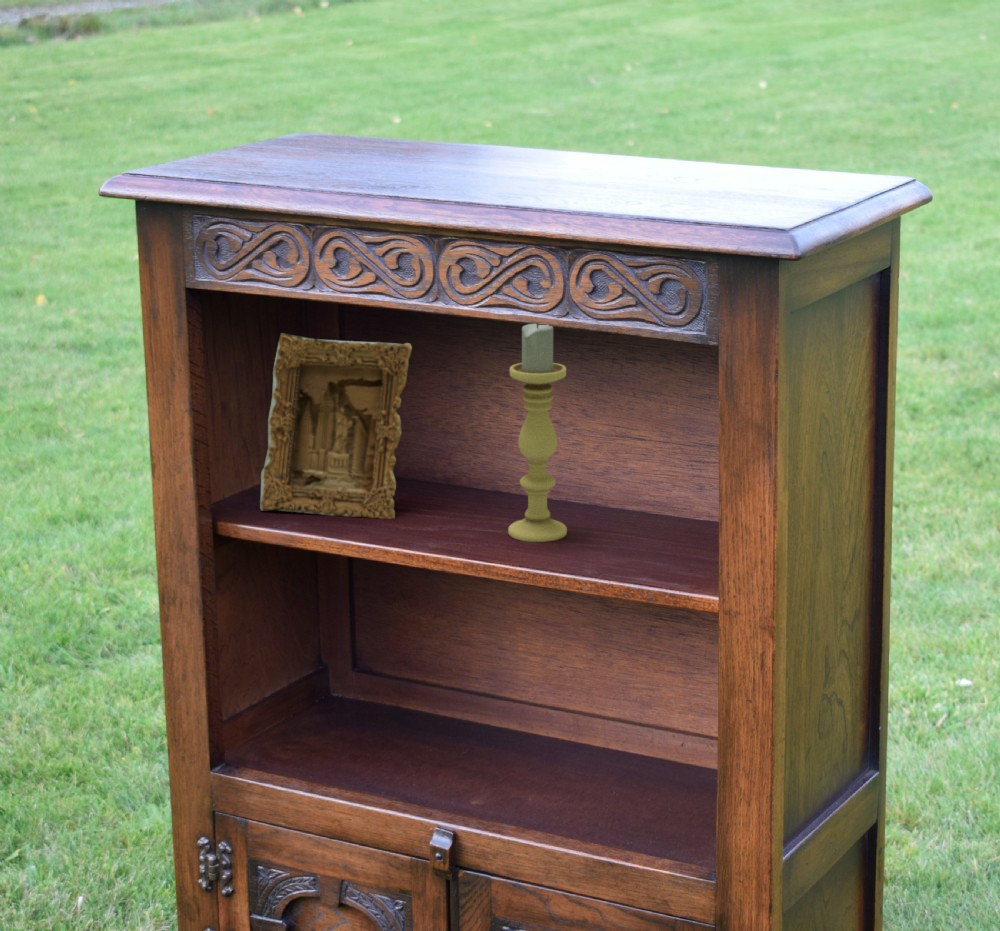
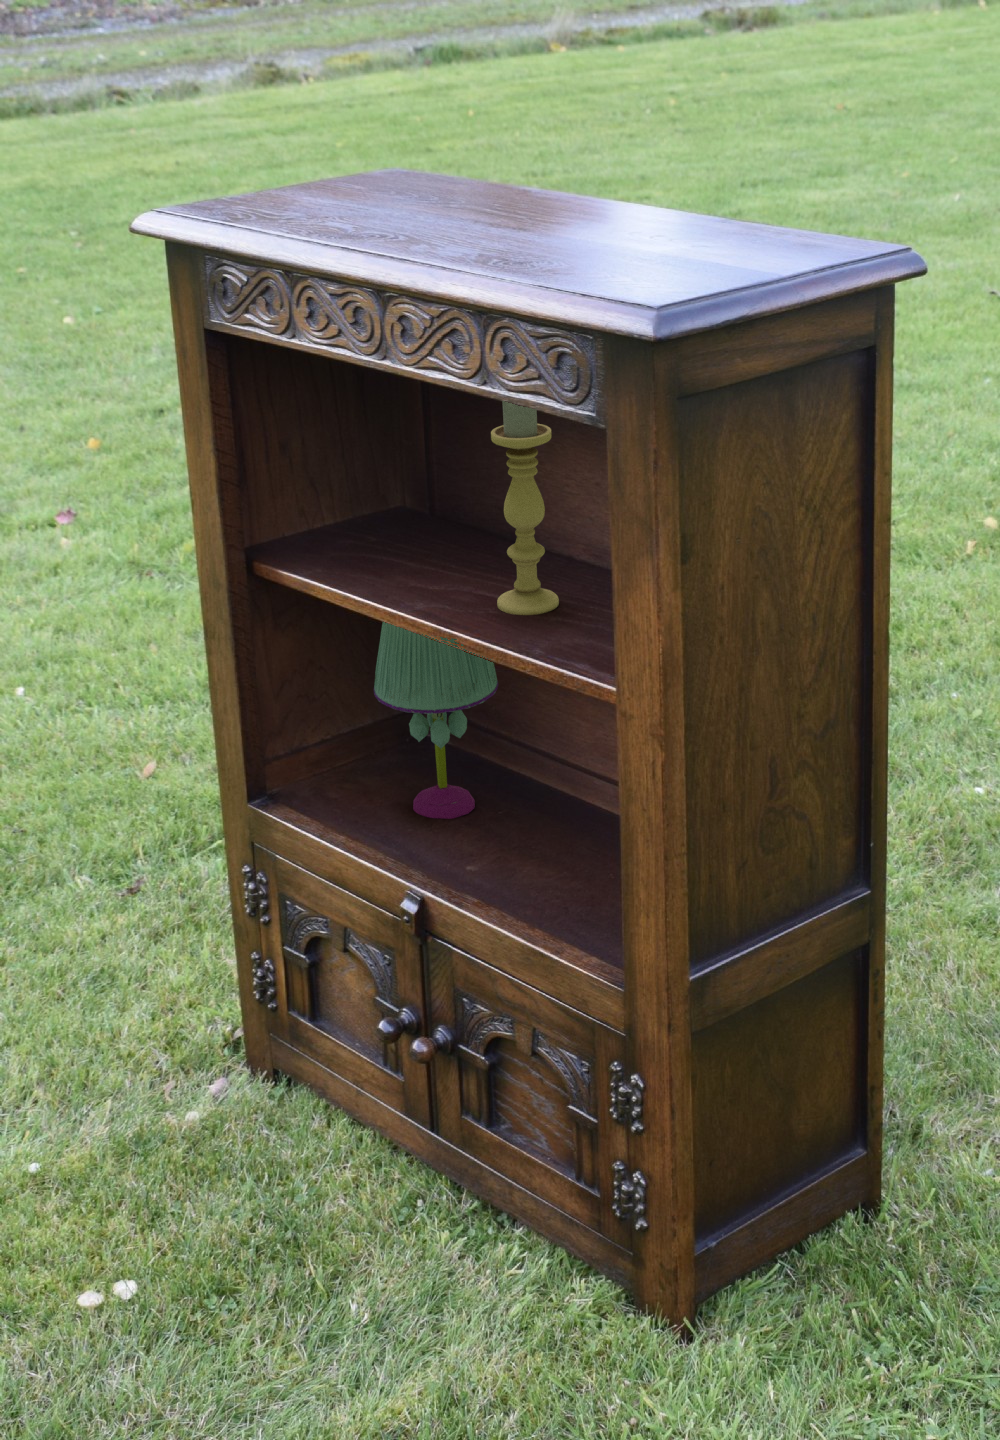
picture frame: present [260,333,412,519] -> none [296,375,440,578]
table lamp: none [339,528,462,765] -> present [374,622,498,819]

